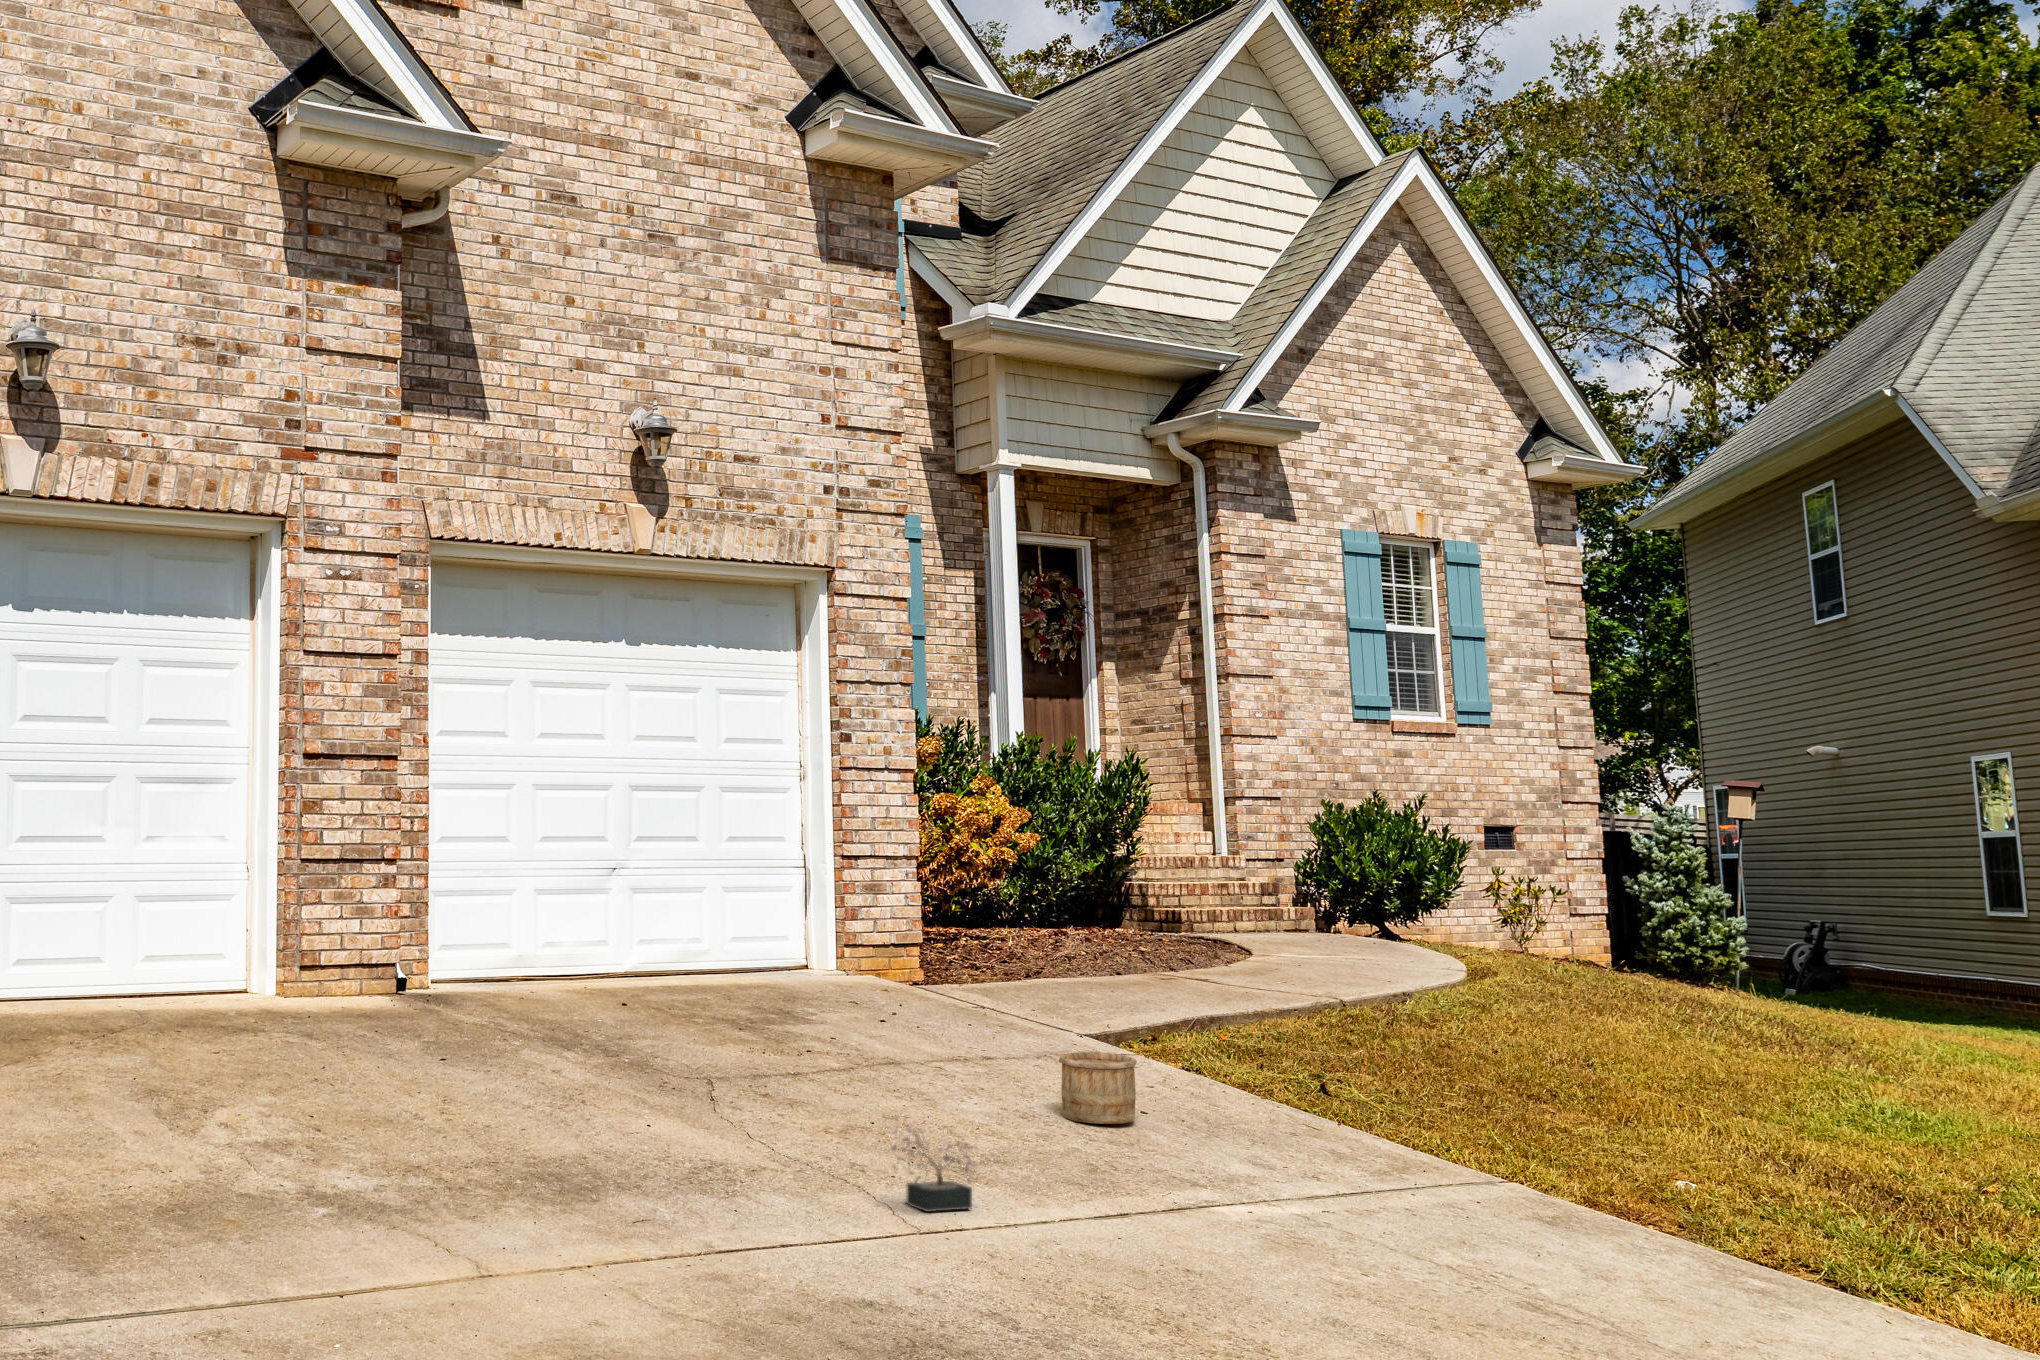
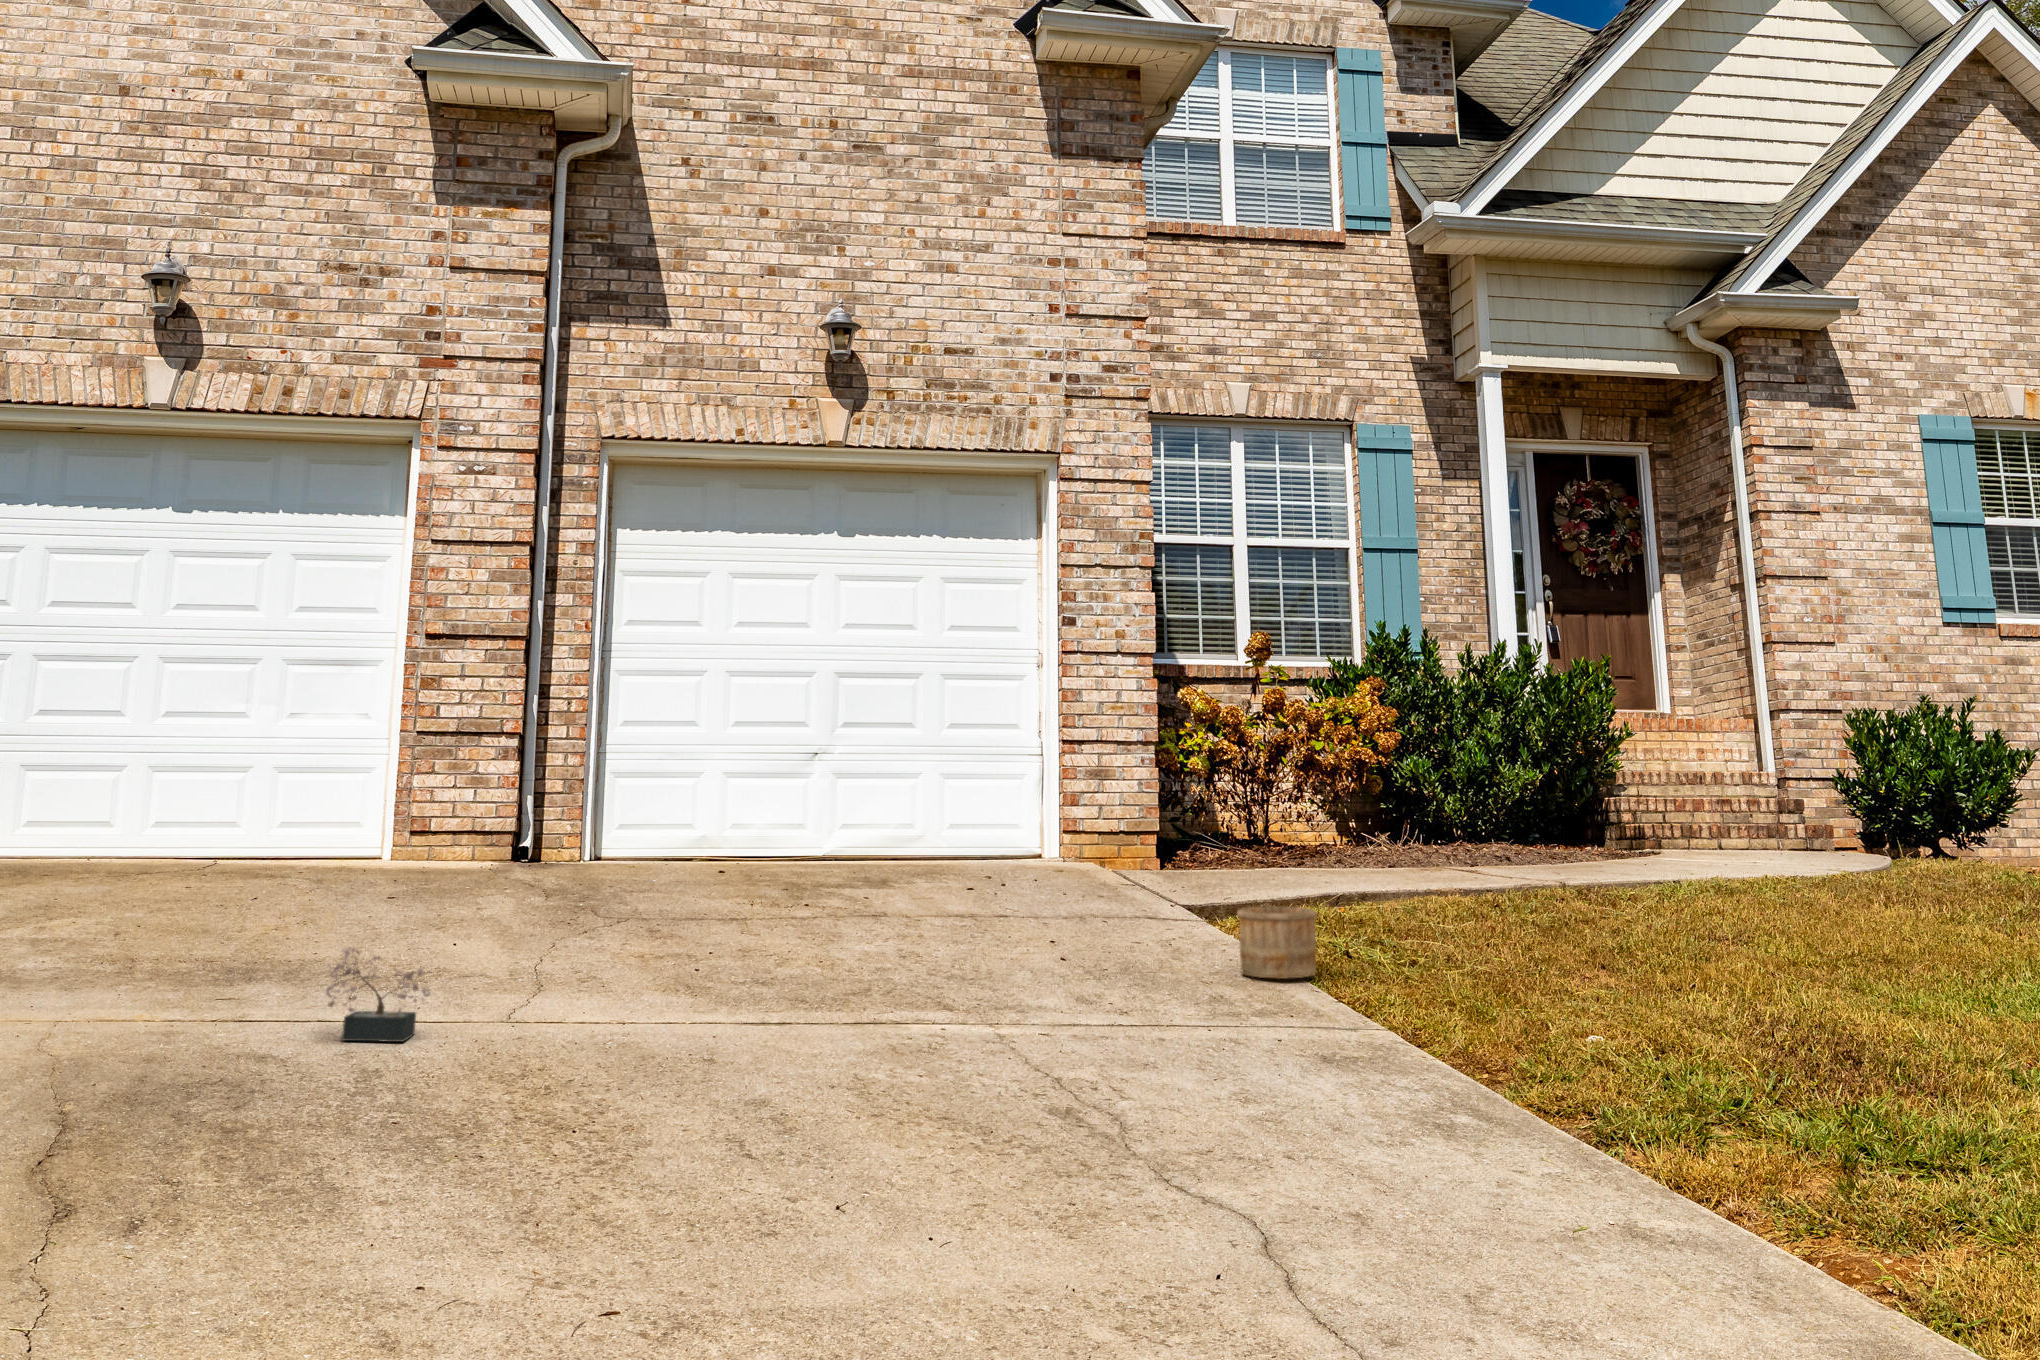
wooden bucket: present [1059,1052,1137,1124] -> present [1237,906,1317,979]

